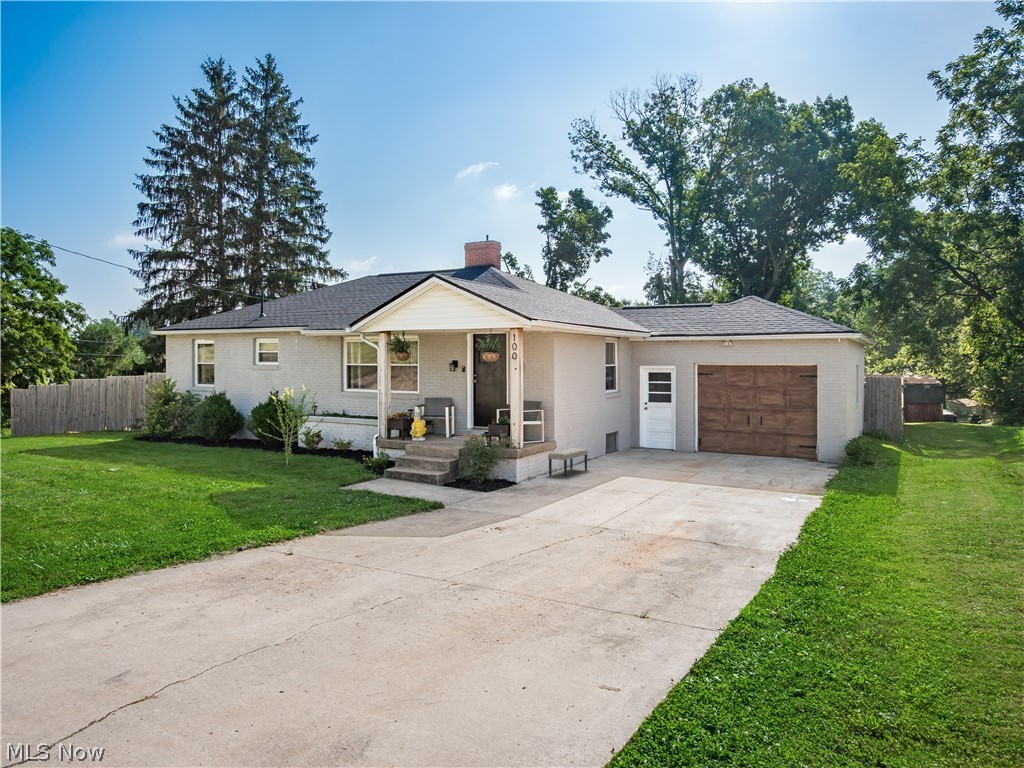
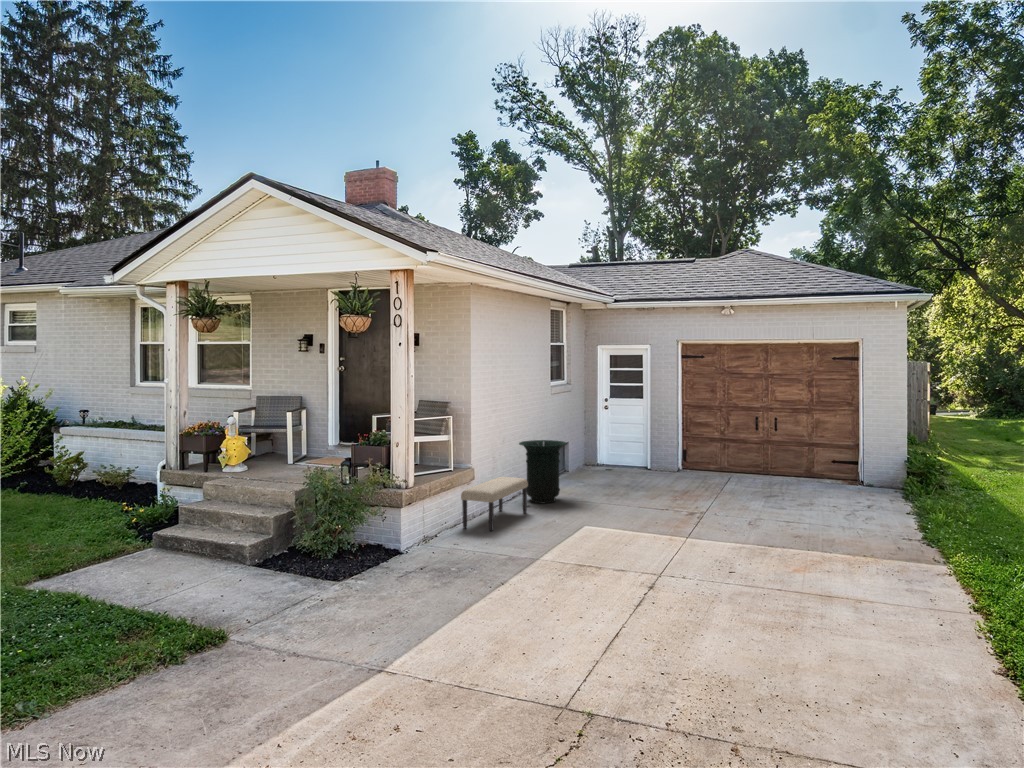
trash can: none [583,428,613,466] -> present [519,440,566,503]

